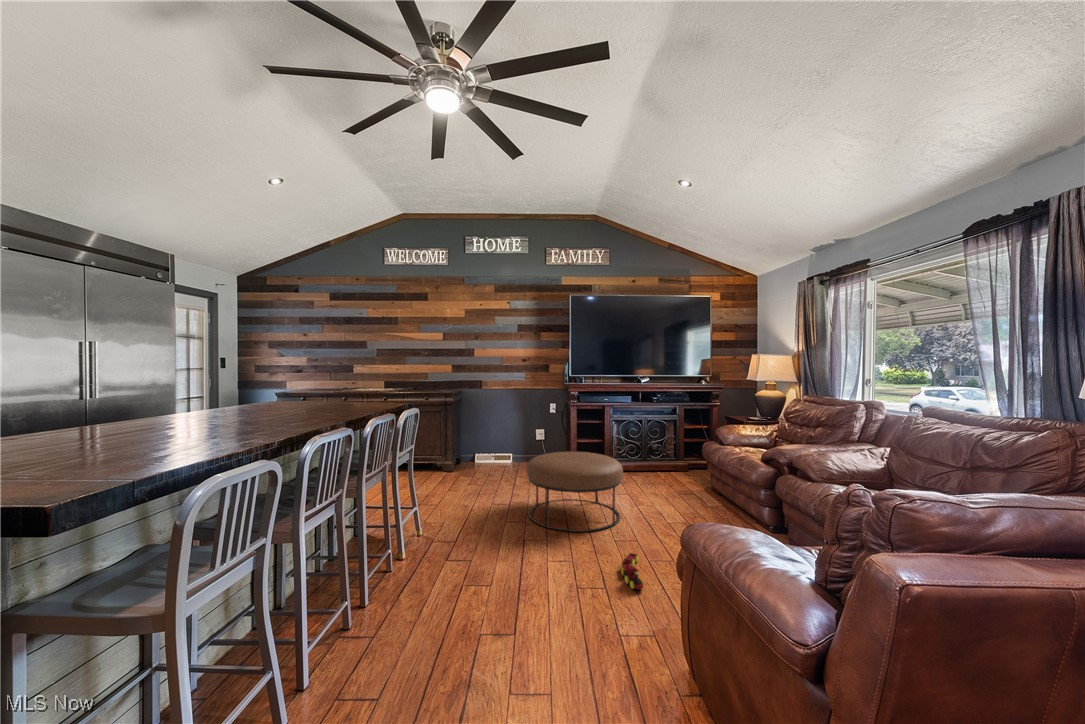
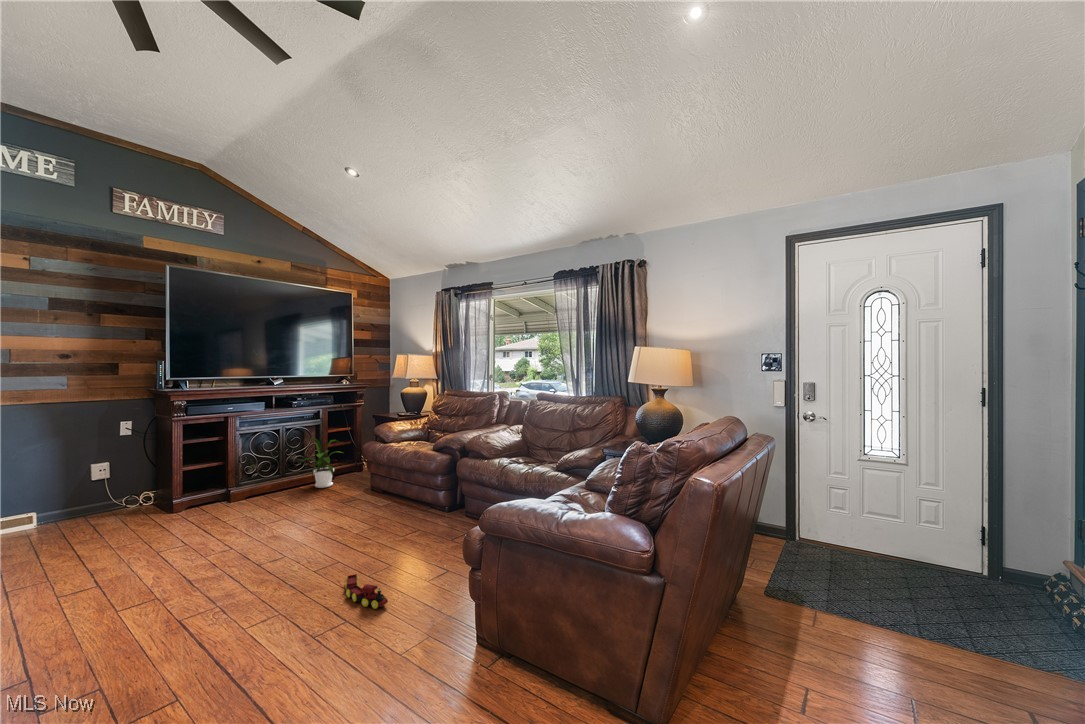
house plant: none [652,430,693,477] -> present [302,438,342,488]
ottoman: present [527,452,623,532] -> none [145,478,305,596]

